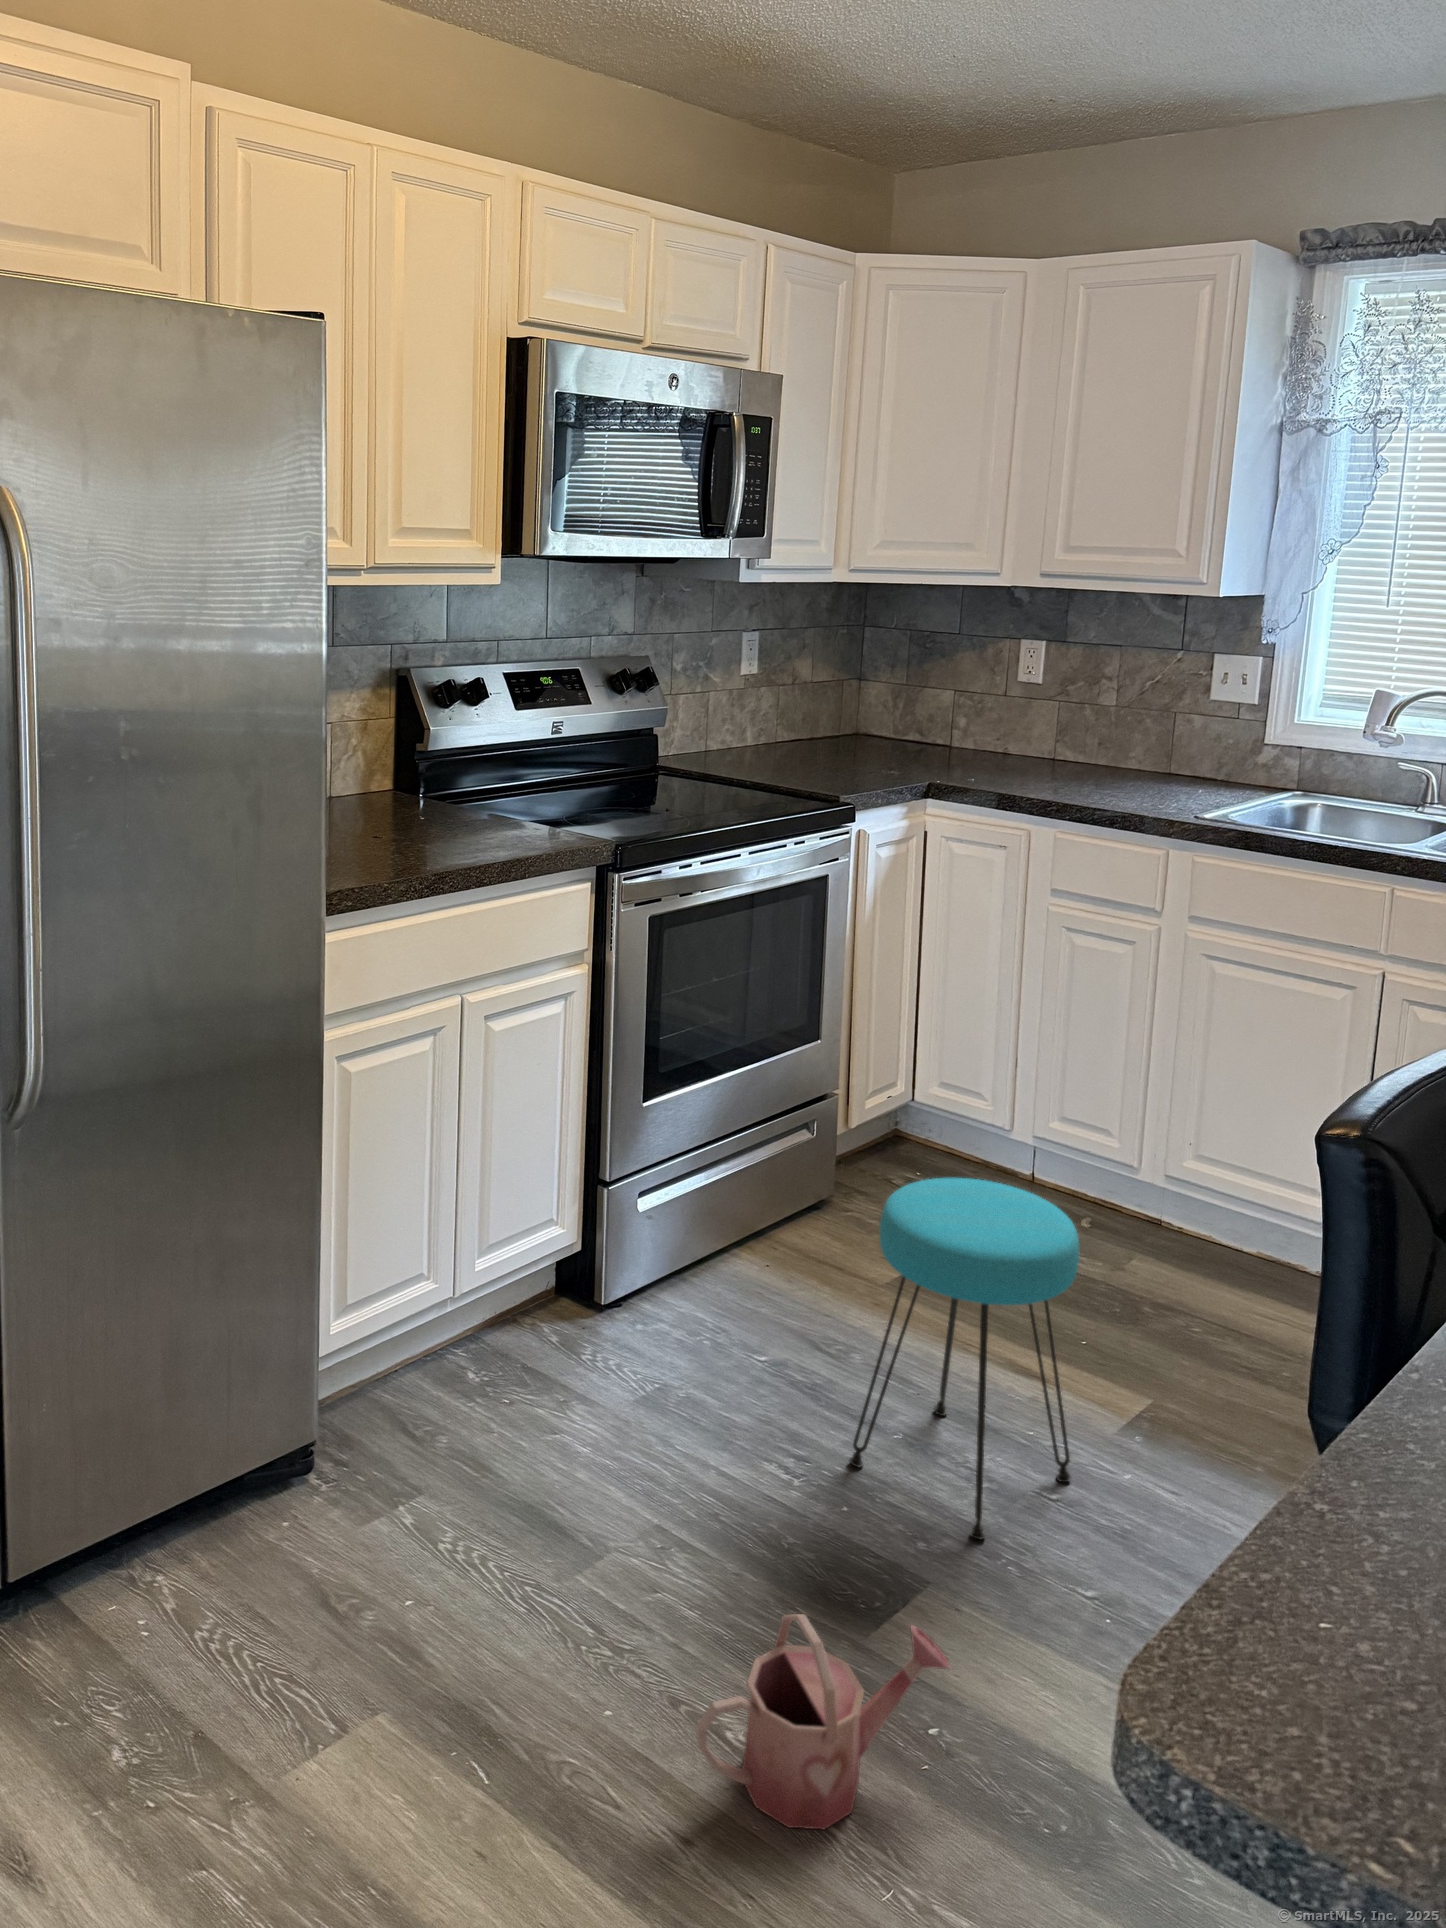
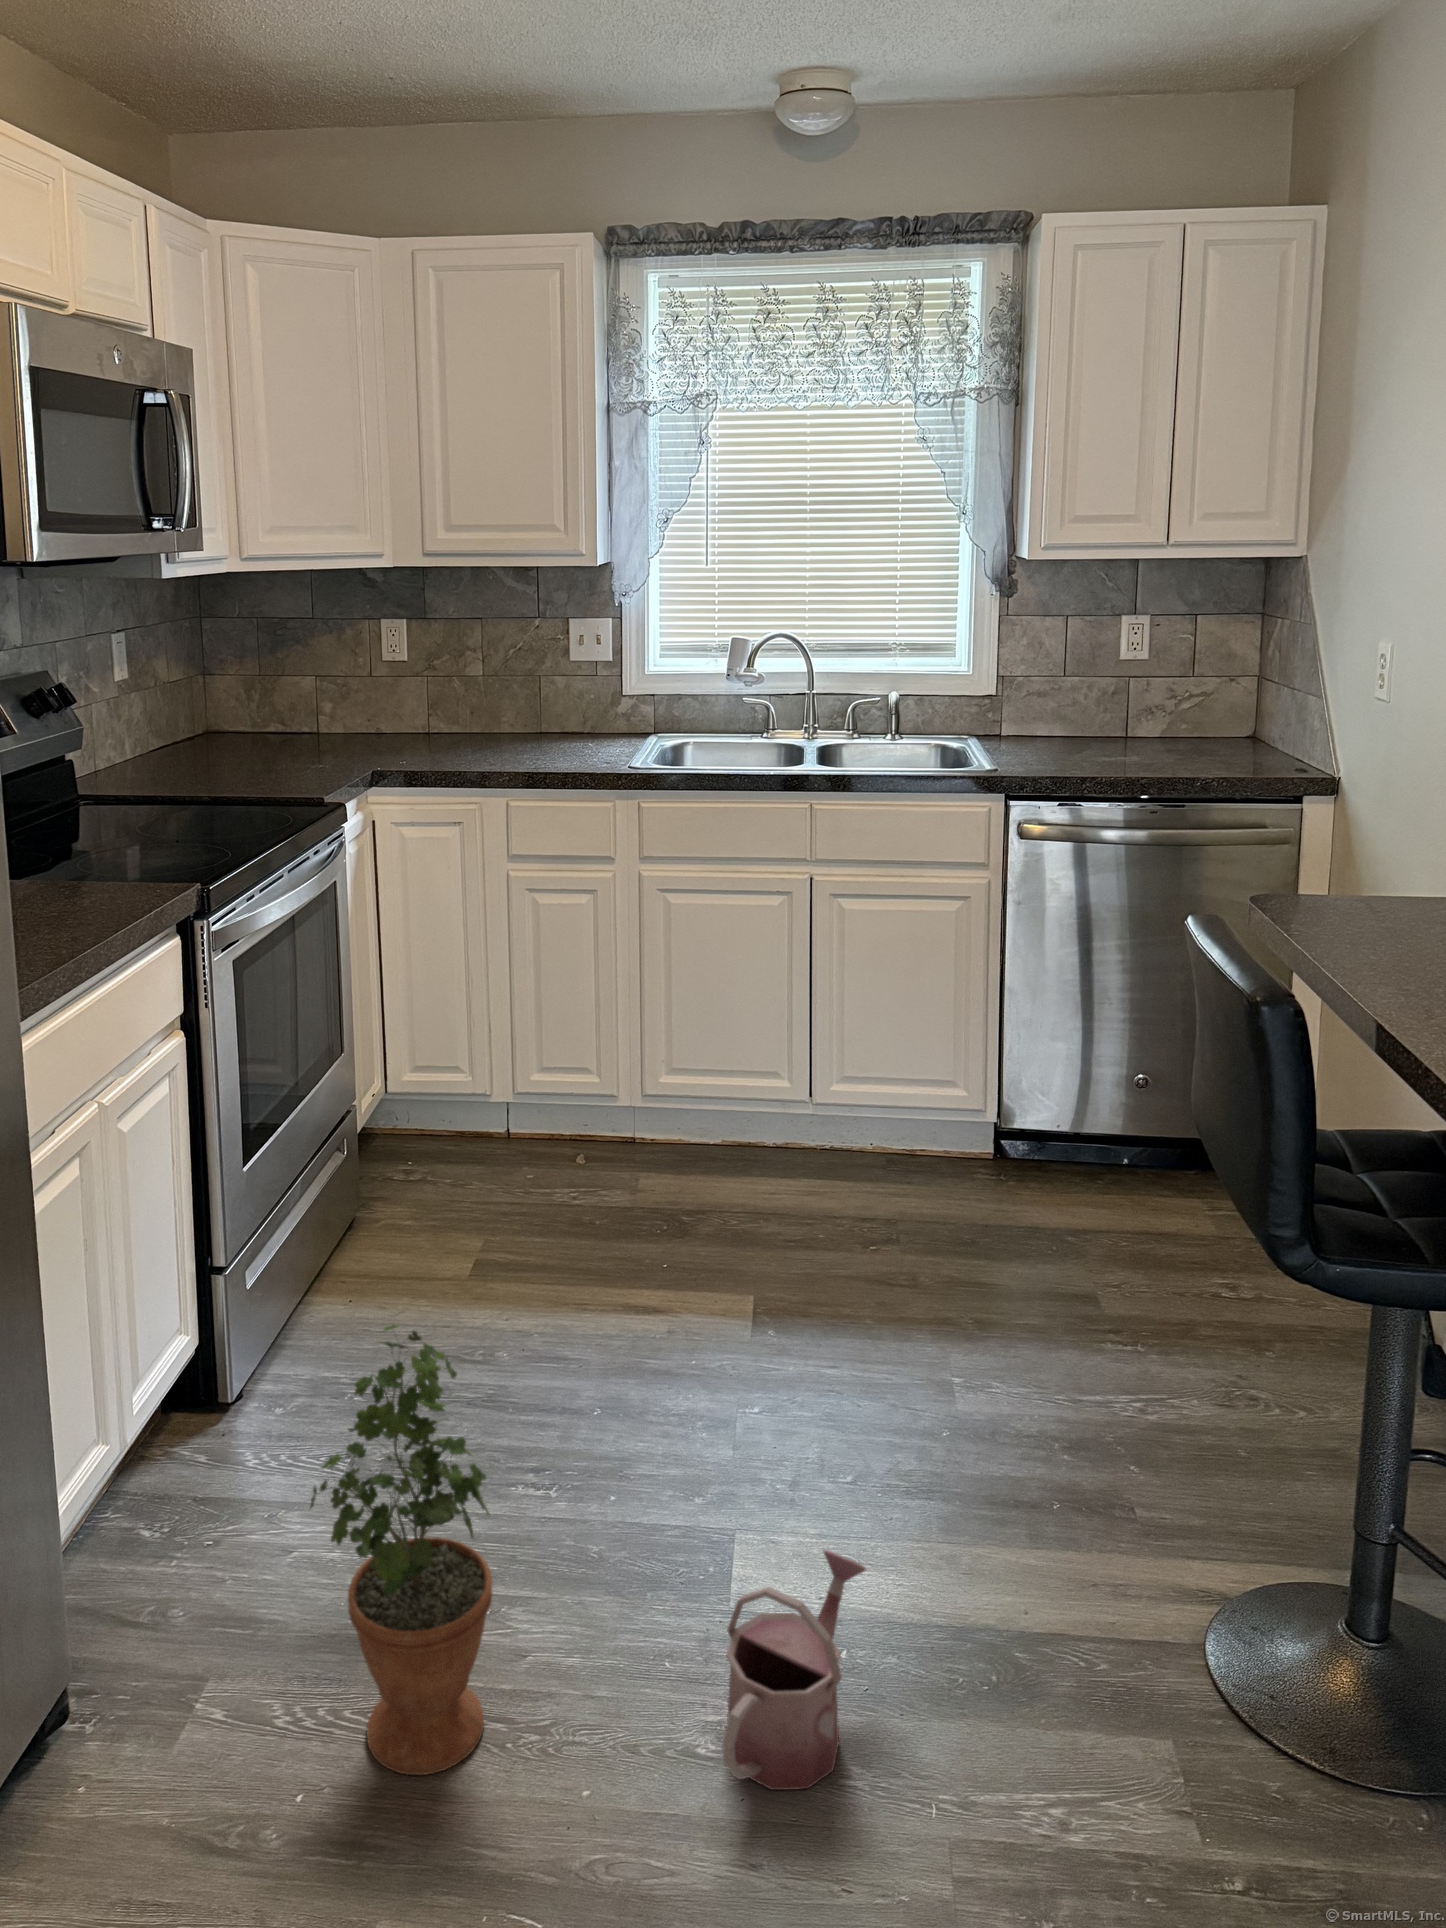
stool: present [849,1178,1079,1539] -> none [575,1133,757,1462]
potted plant: none [453,1233,613,1634] -> present [310,1325,492,1775]

